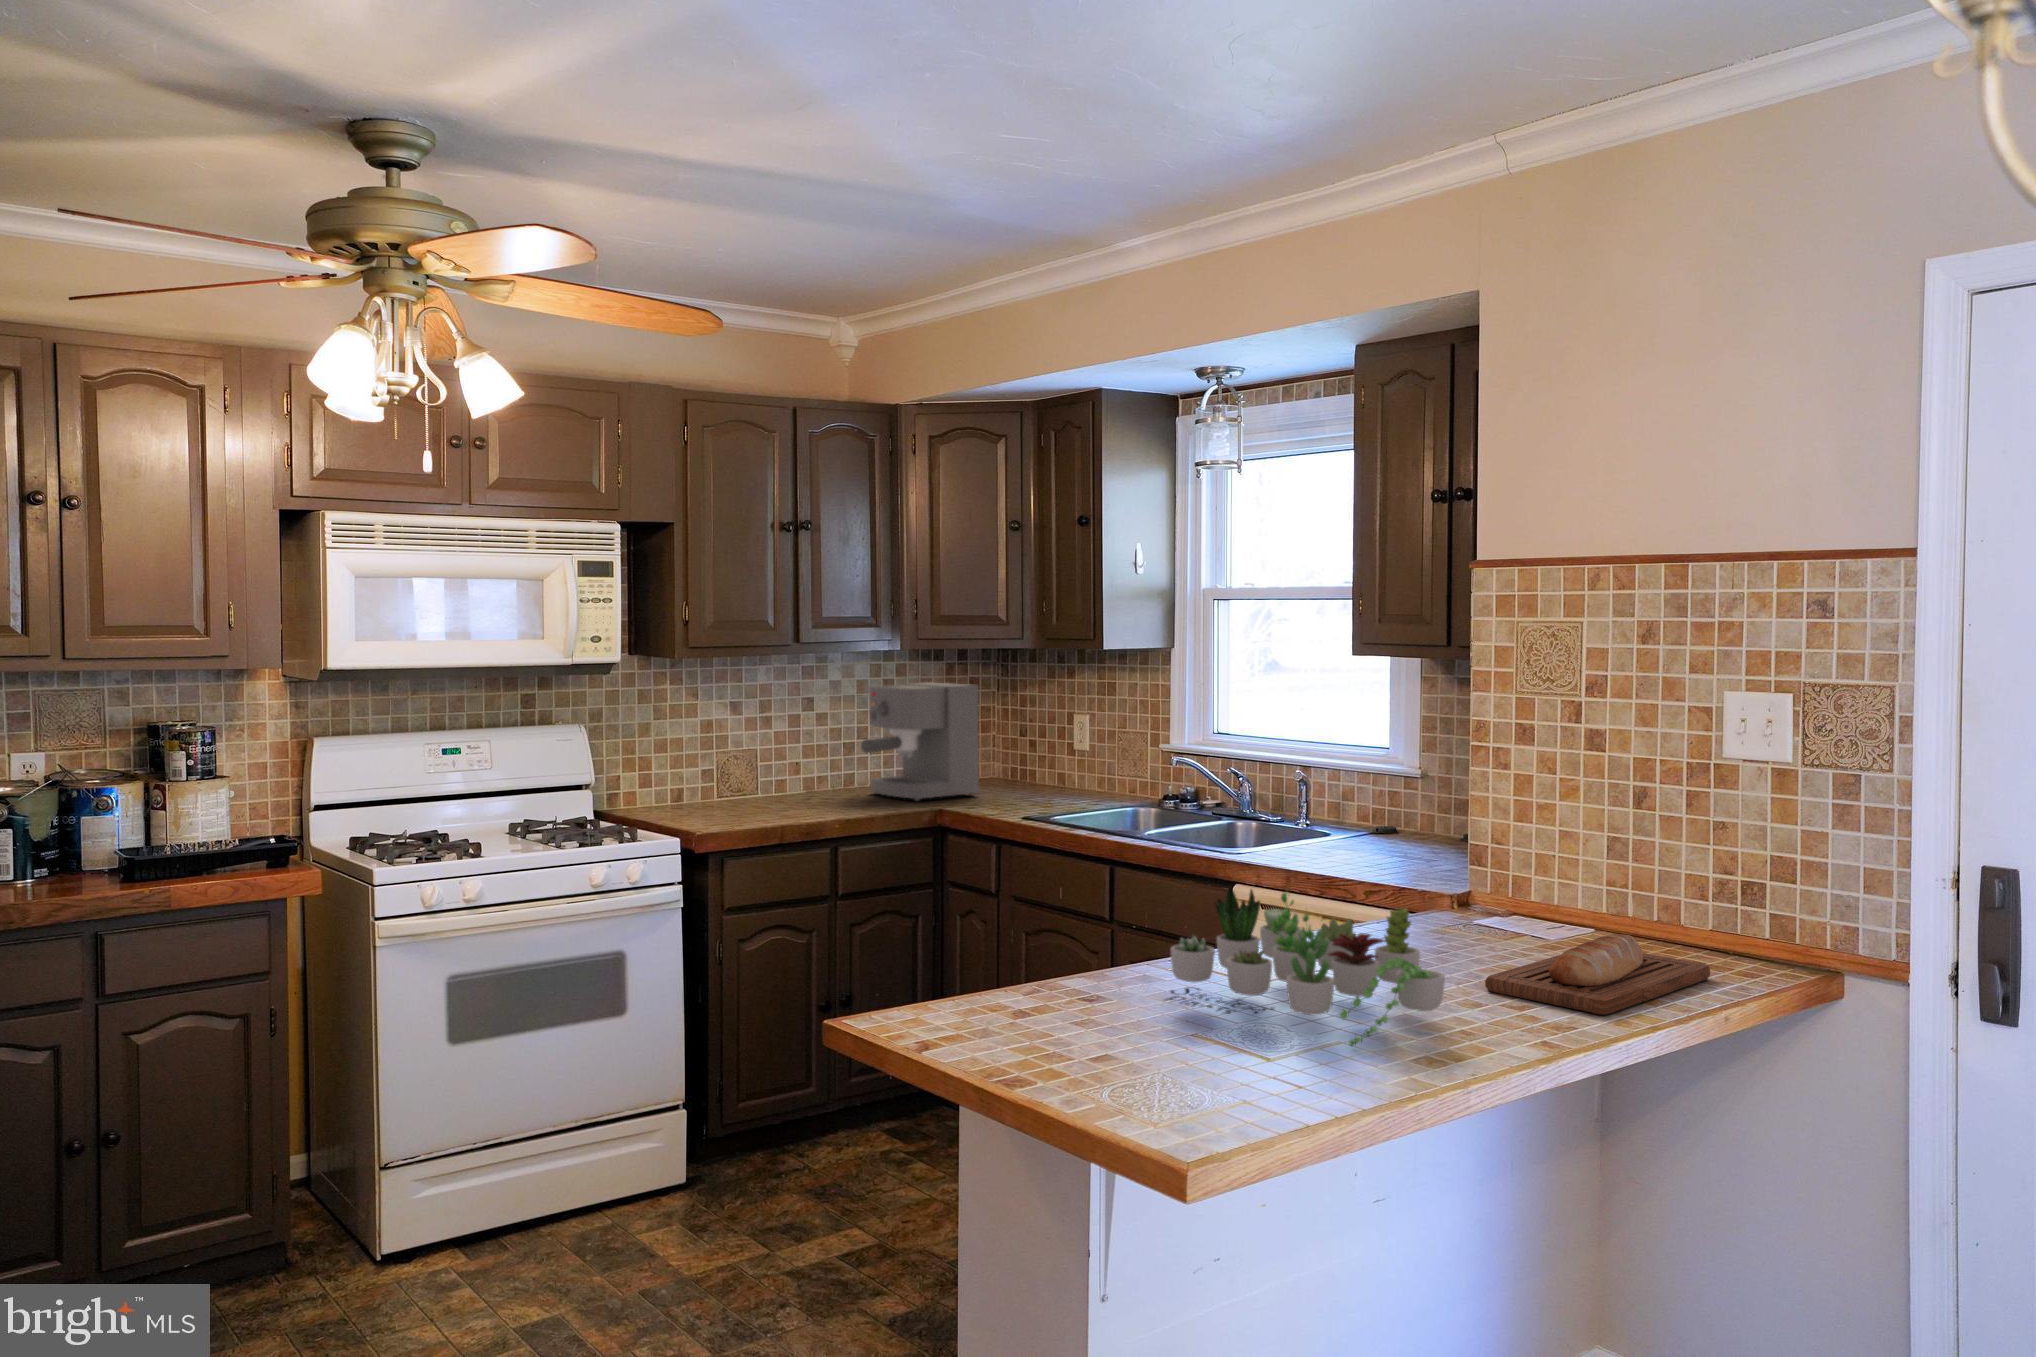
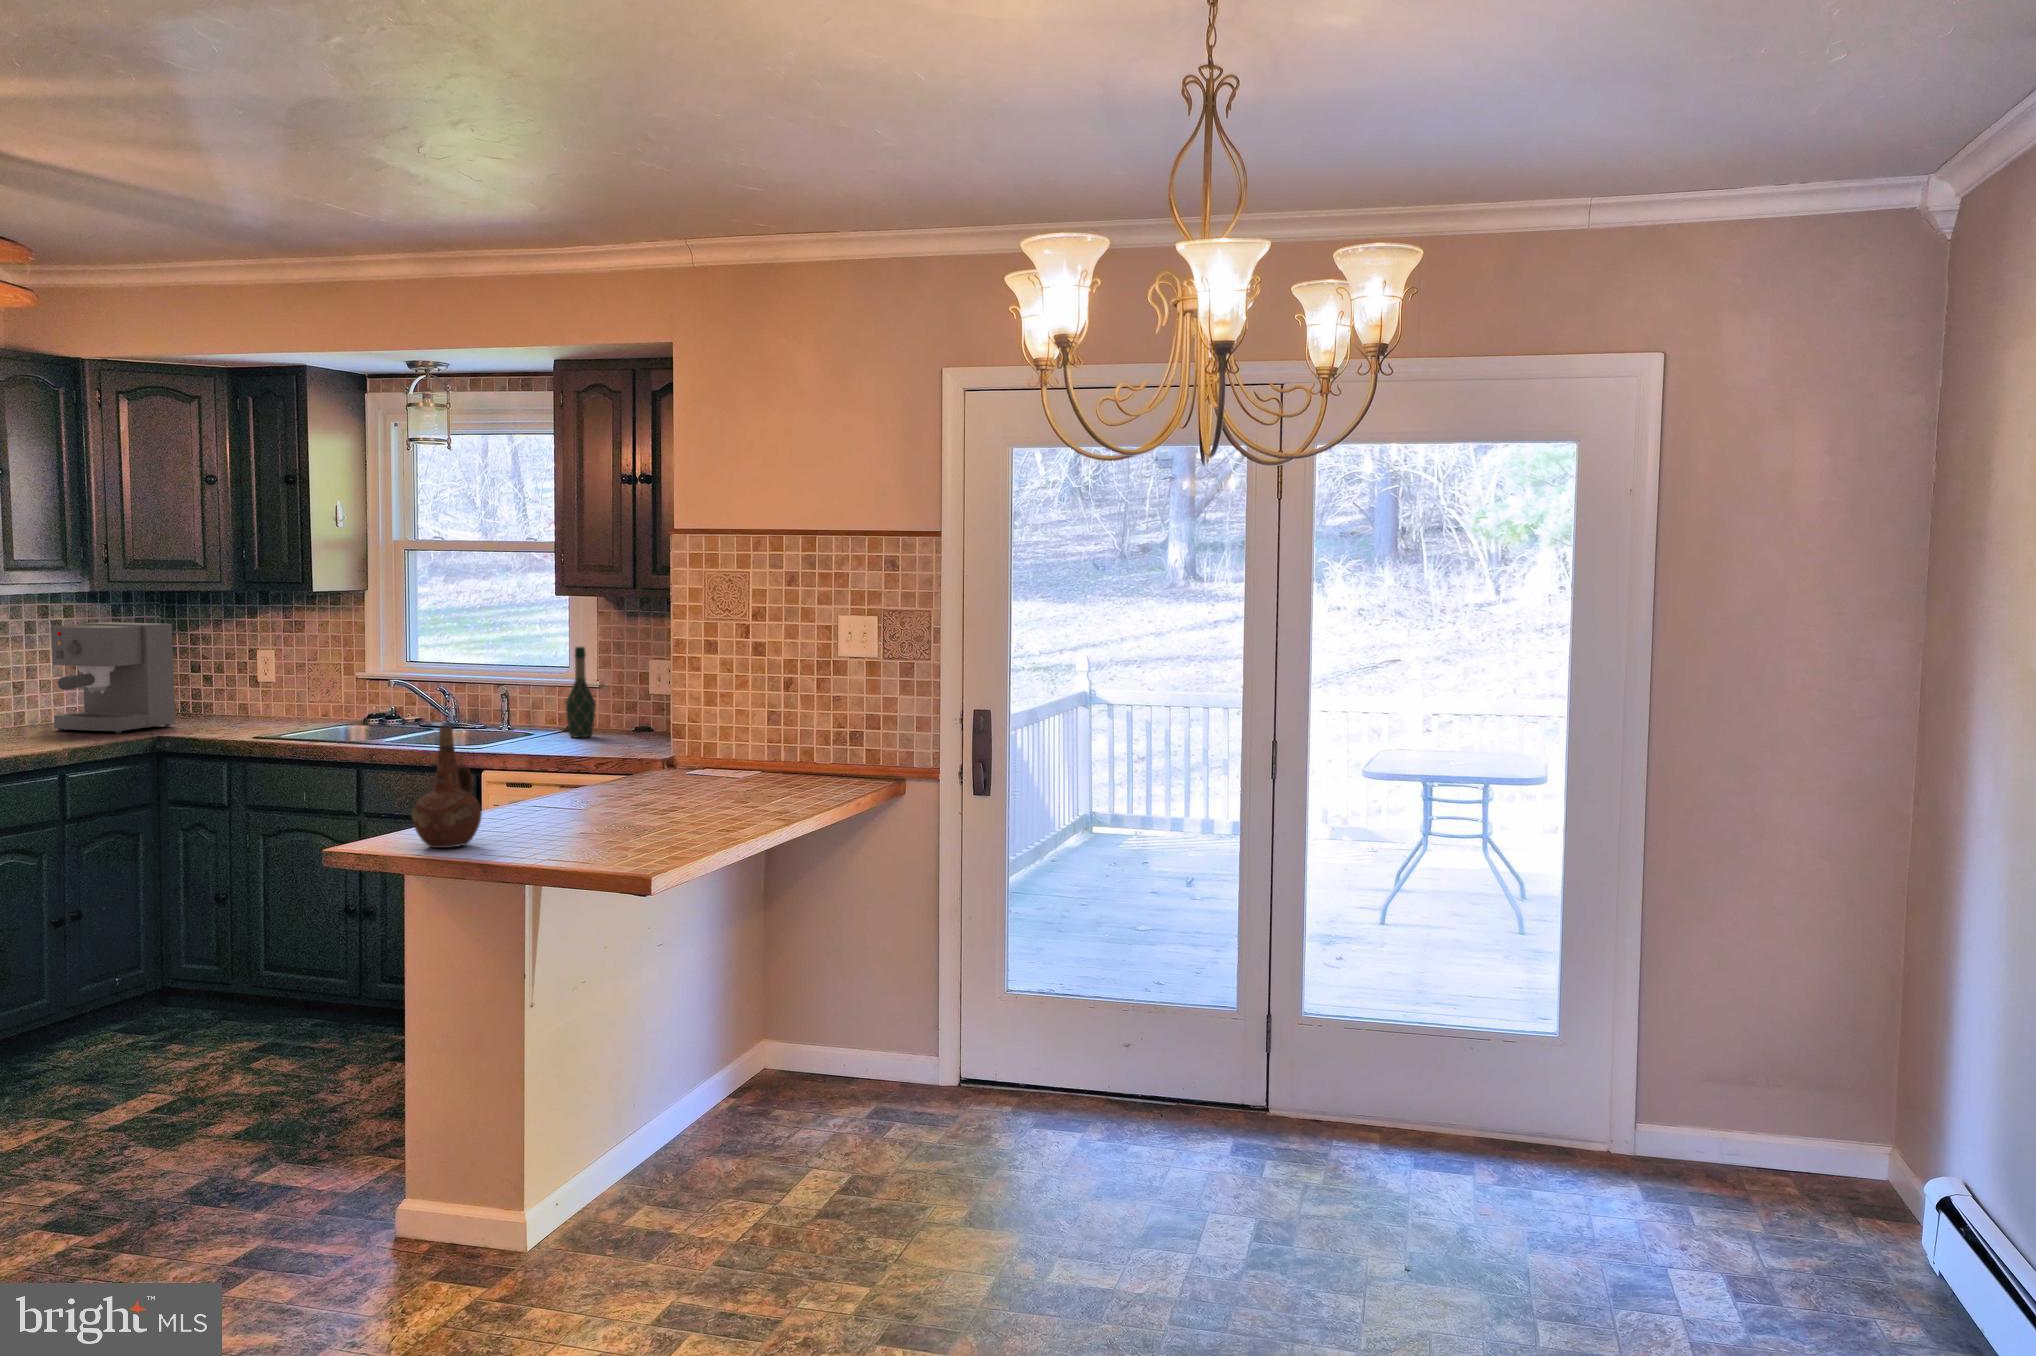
wine bottle: none [1370,724,1409,844] -> present [566,647,596,738]
ceramic pitcher: none [948,850,1046,1032] -> present [412,727,482,848]
succulent plant: present [1166,887,1445,1046] -> none [534,741,725,830]
bread loaf: present [1485,934,1710,1015] -> none [726,765,842,805]

